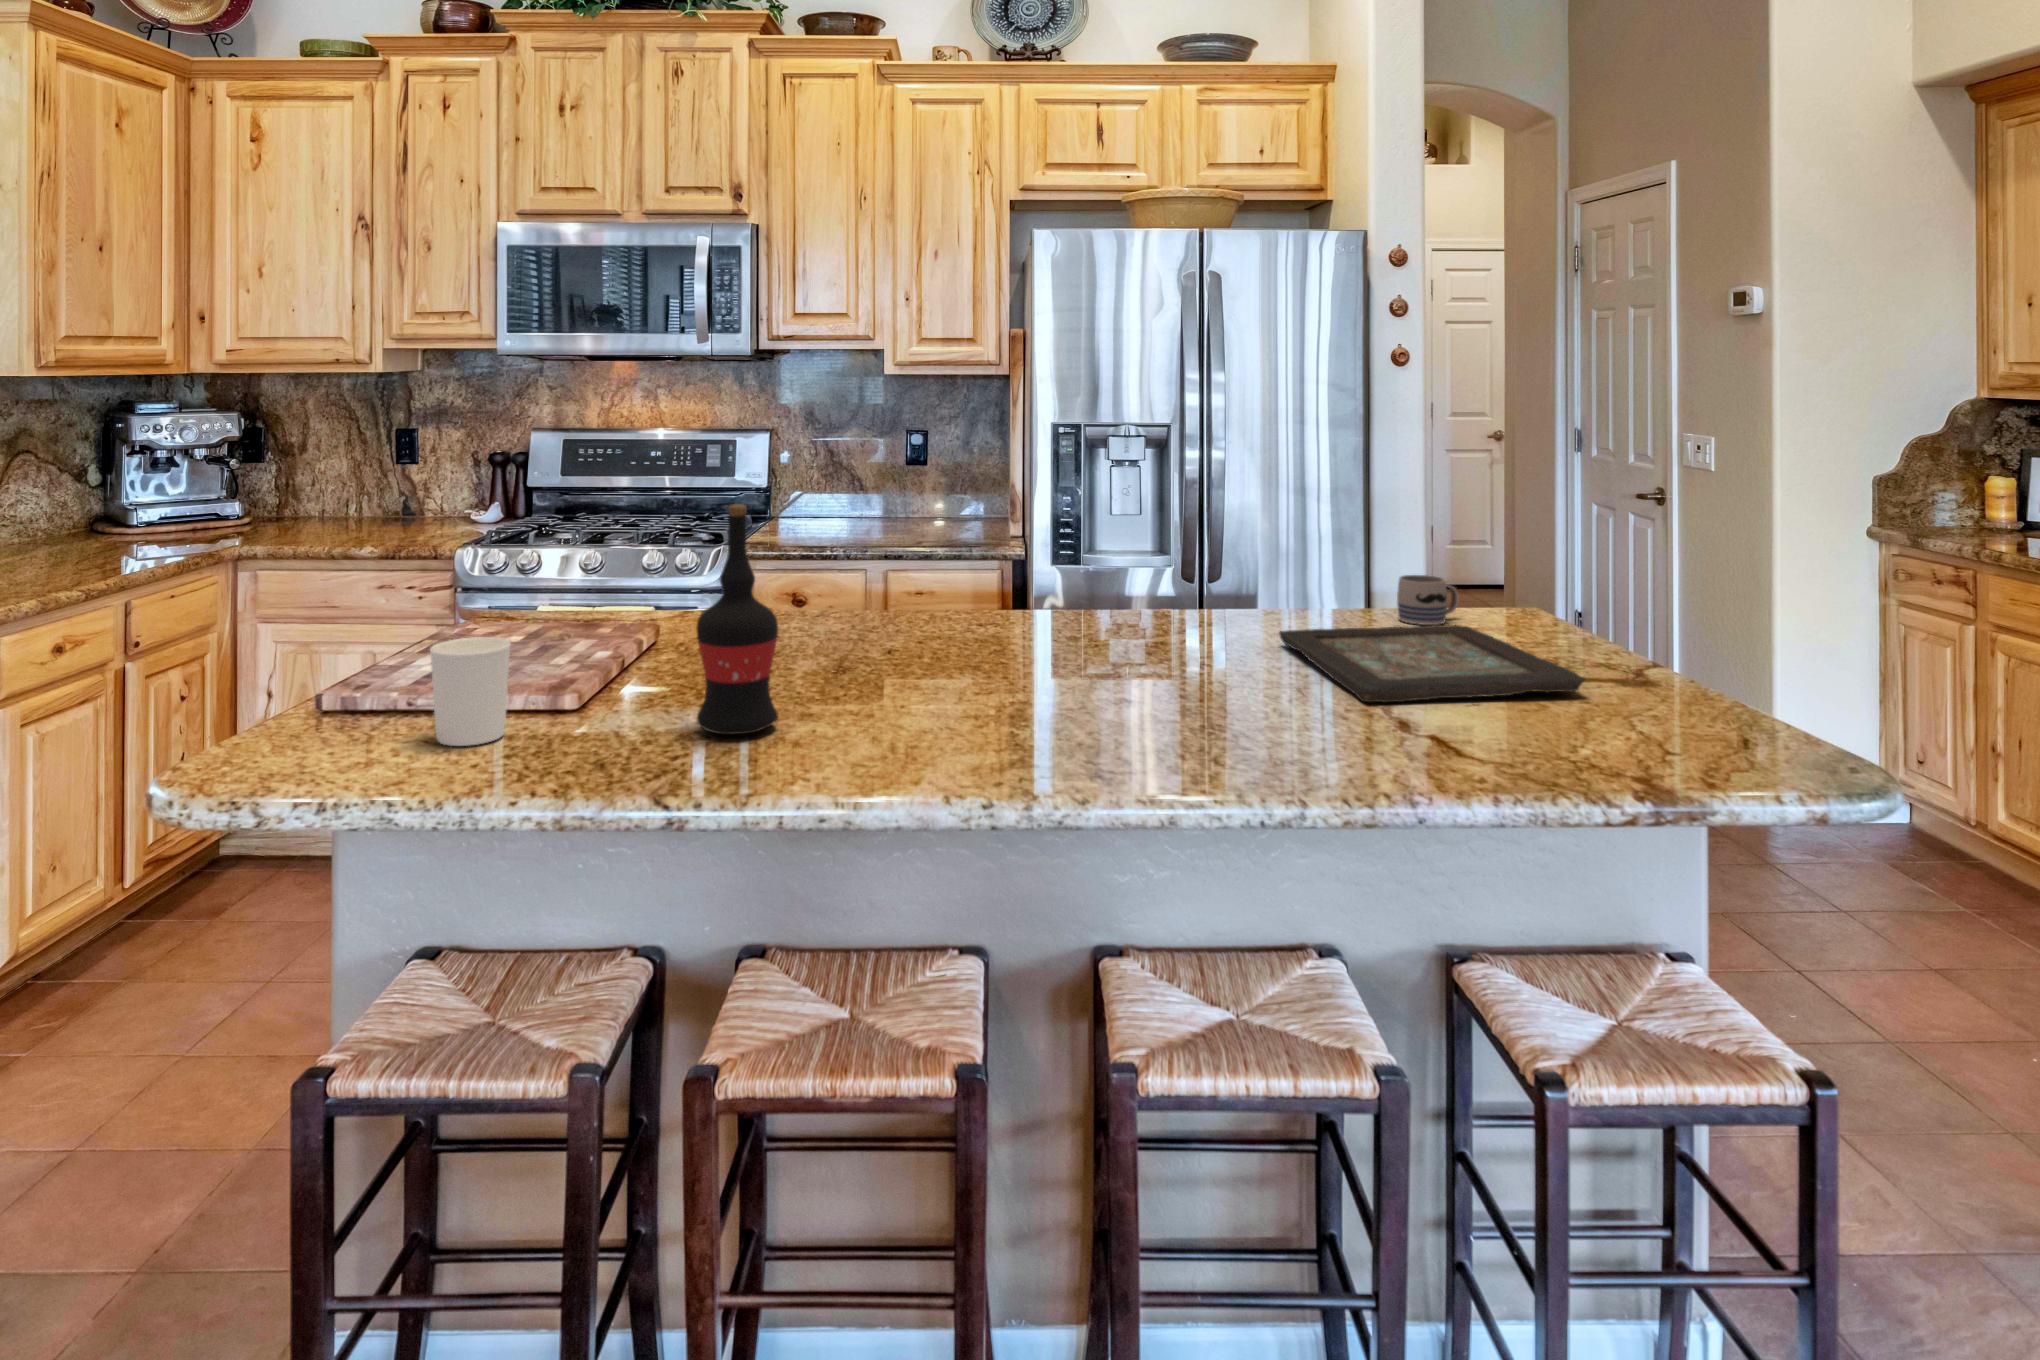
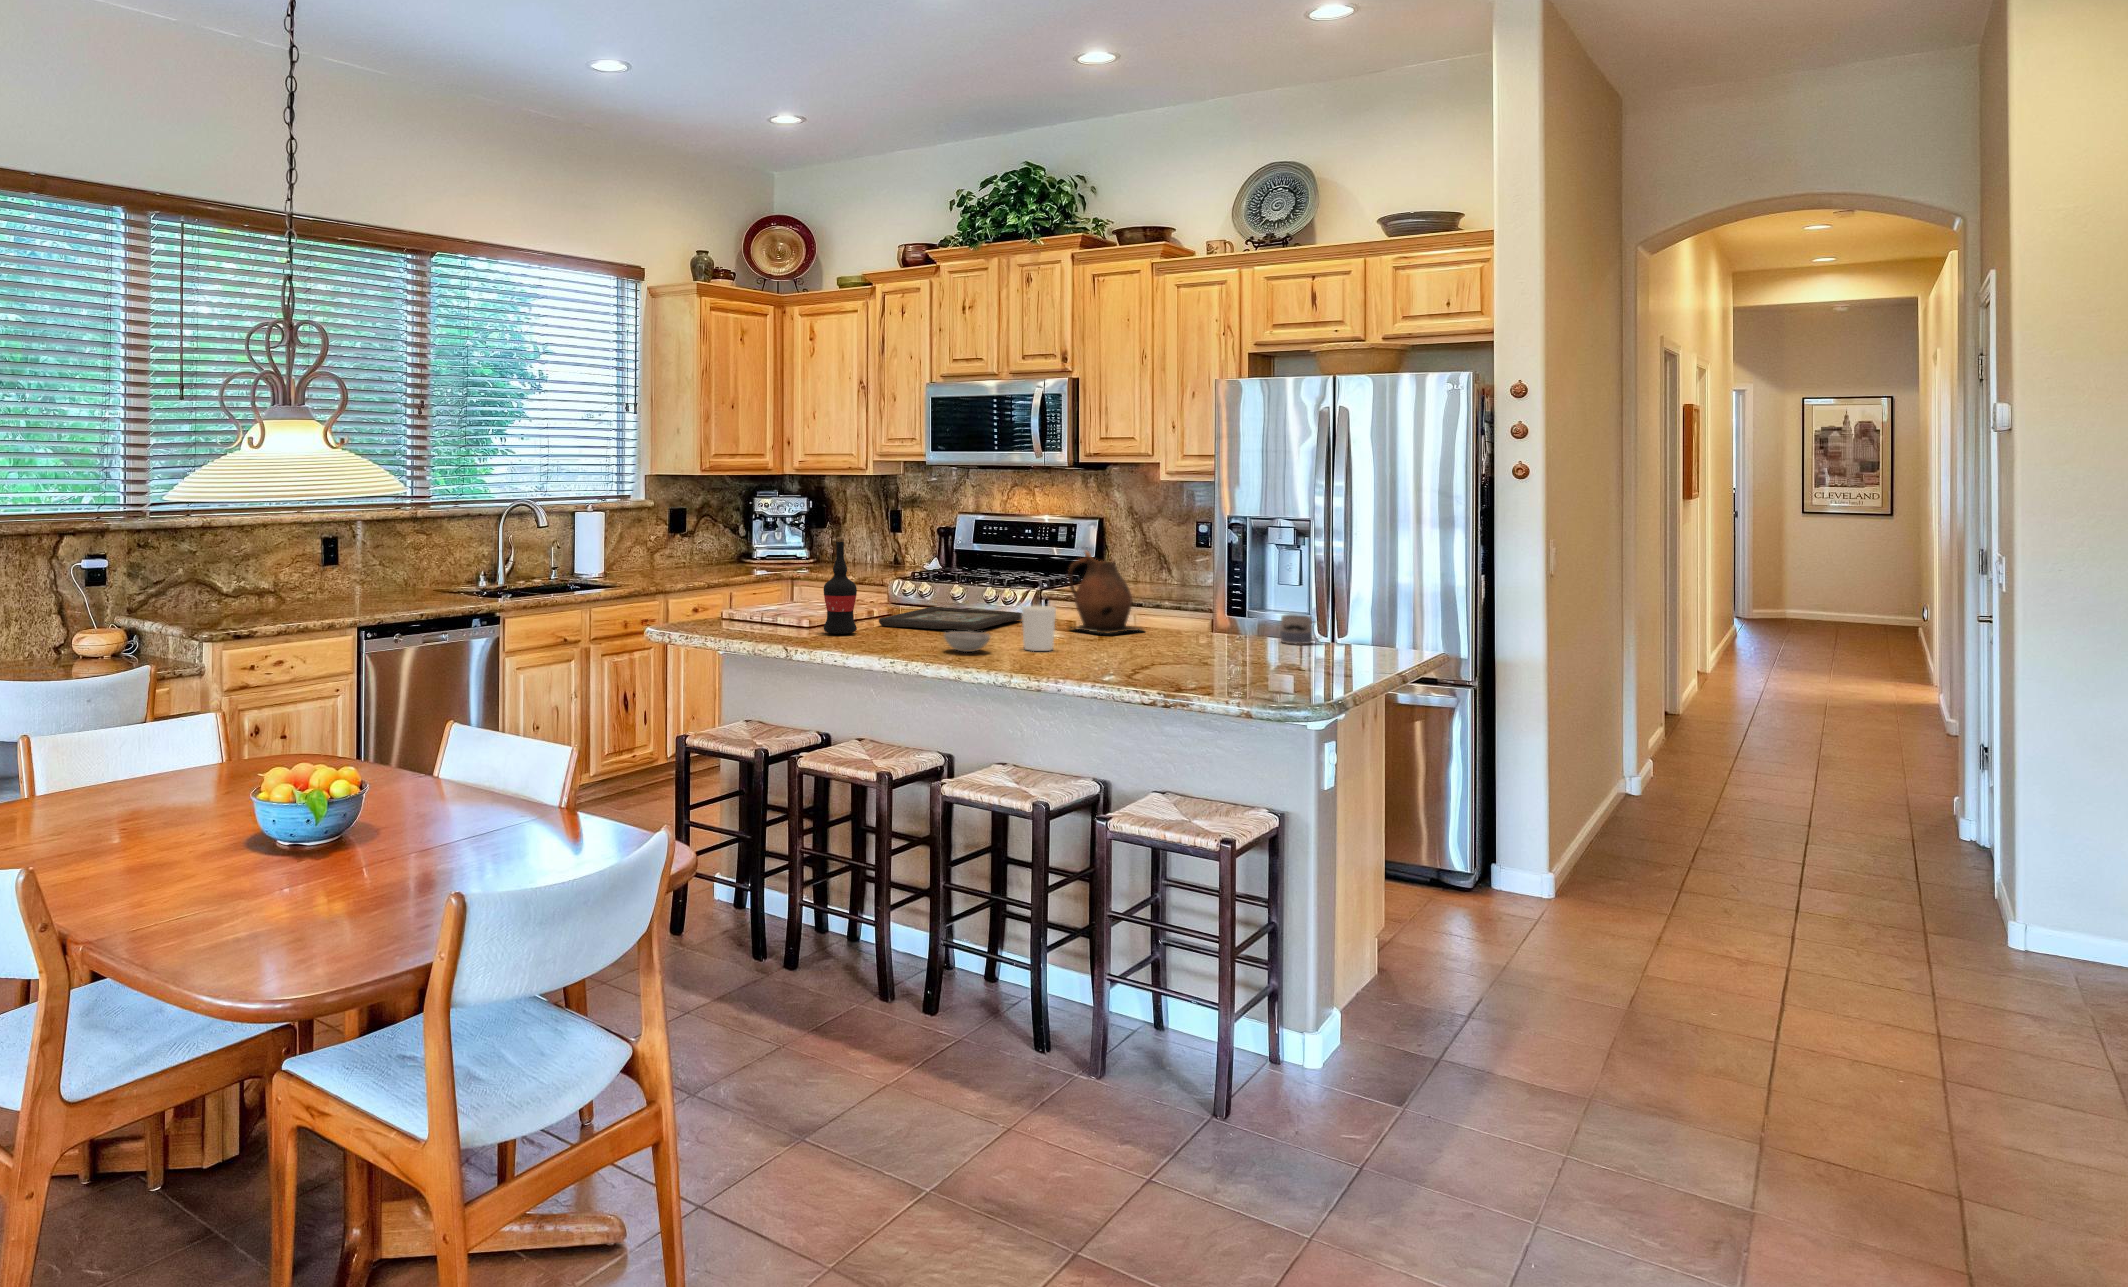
ceramic pitcher: none [1075,494,1194,647] -> present [1068,551,1142,633]
decorative tray: present [1279,625,1585,702] -> present [879,607,1022,631]
candle holder: present [430,637,511,746] -> present [1022,606,1056,651]
bowl: none [1066,694,1172,748] -> present [944,631,990,652]

